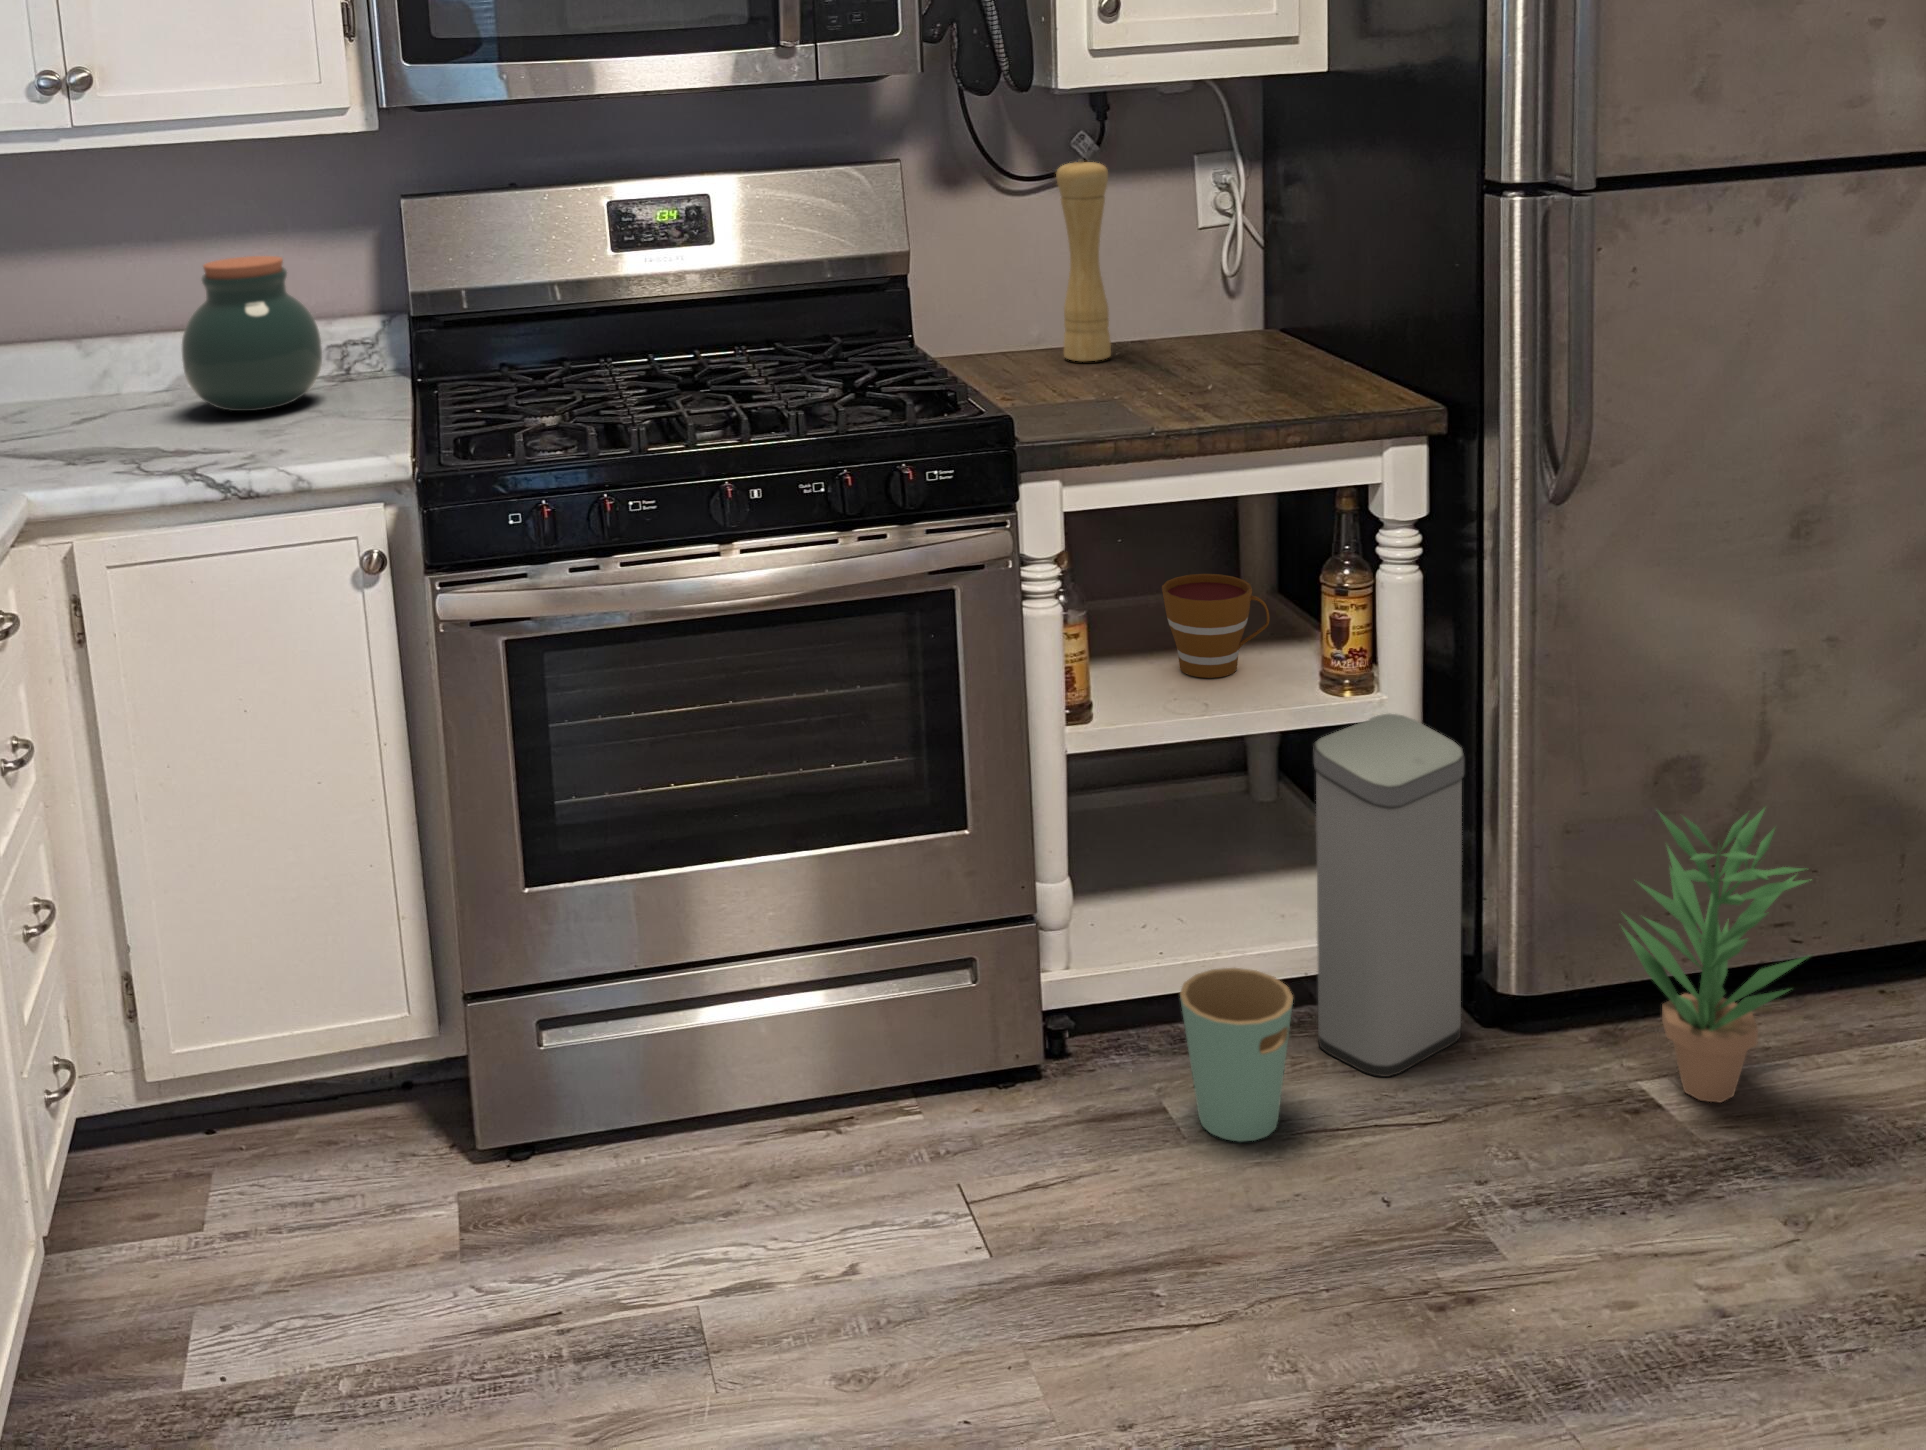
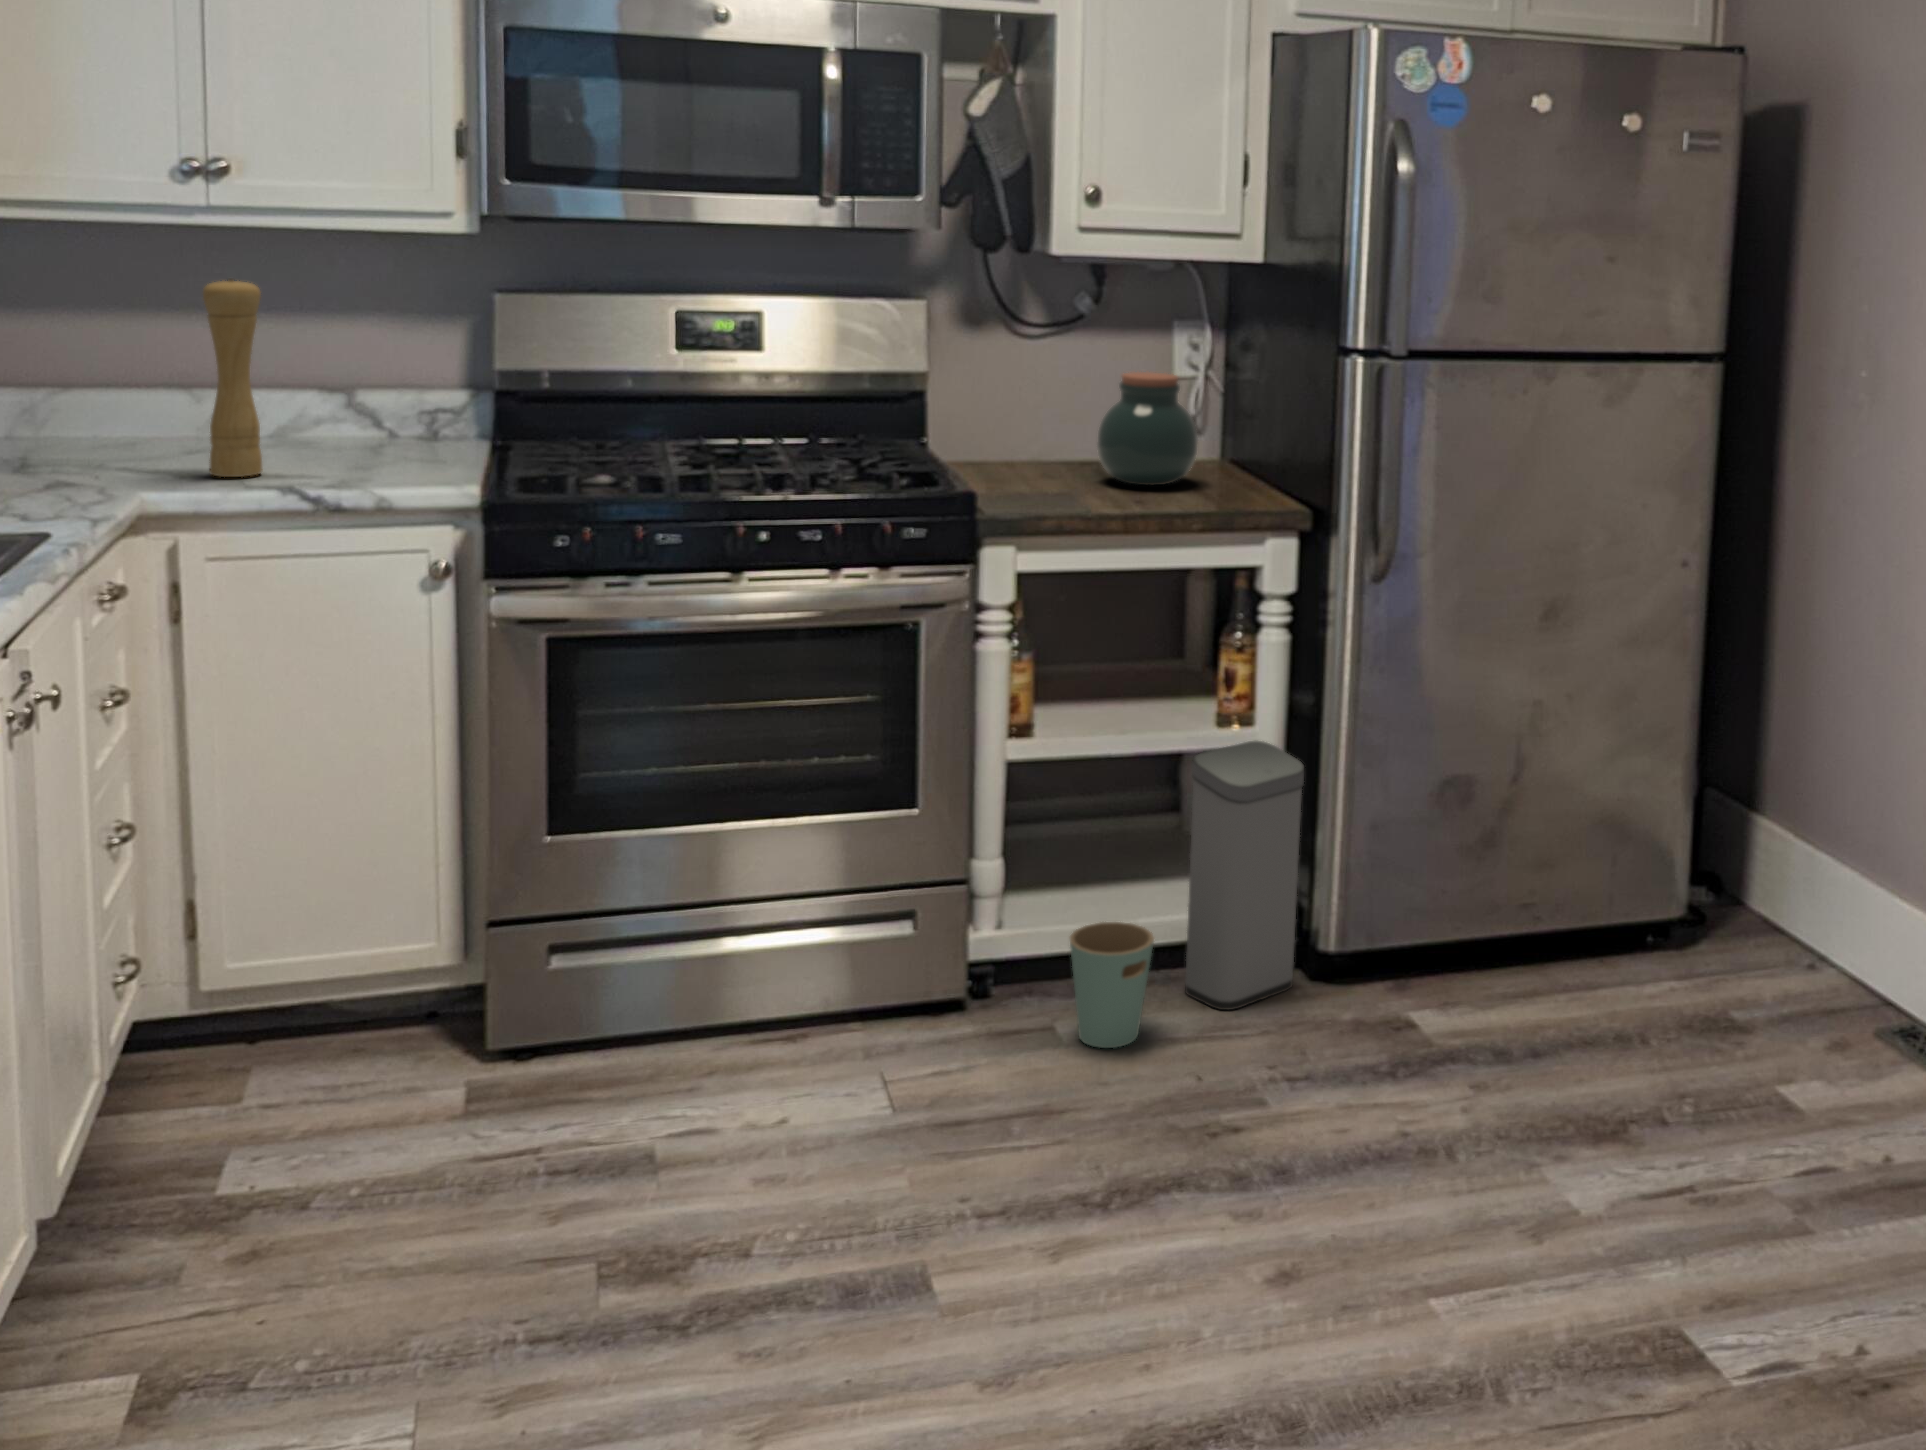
pepper mill: present [1056,159,1111,361] -> present [203,278,263,477]
jar: present [181,256,322,411] -> present [1097,372,1198,485]
cup: present [1162,574,1269,678] -> none [1102,637,1182,714]
potted plant: present [1623,809,1811,1102] -> none [1404,805,1528,1025]

